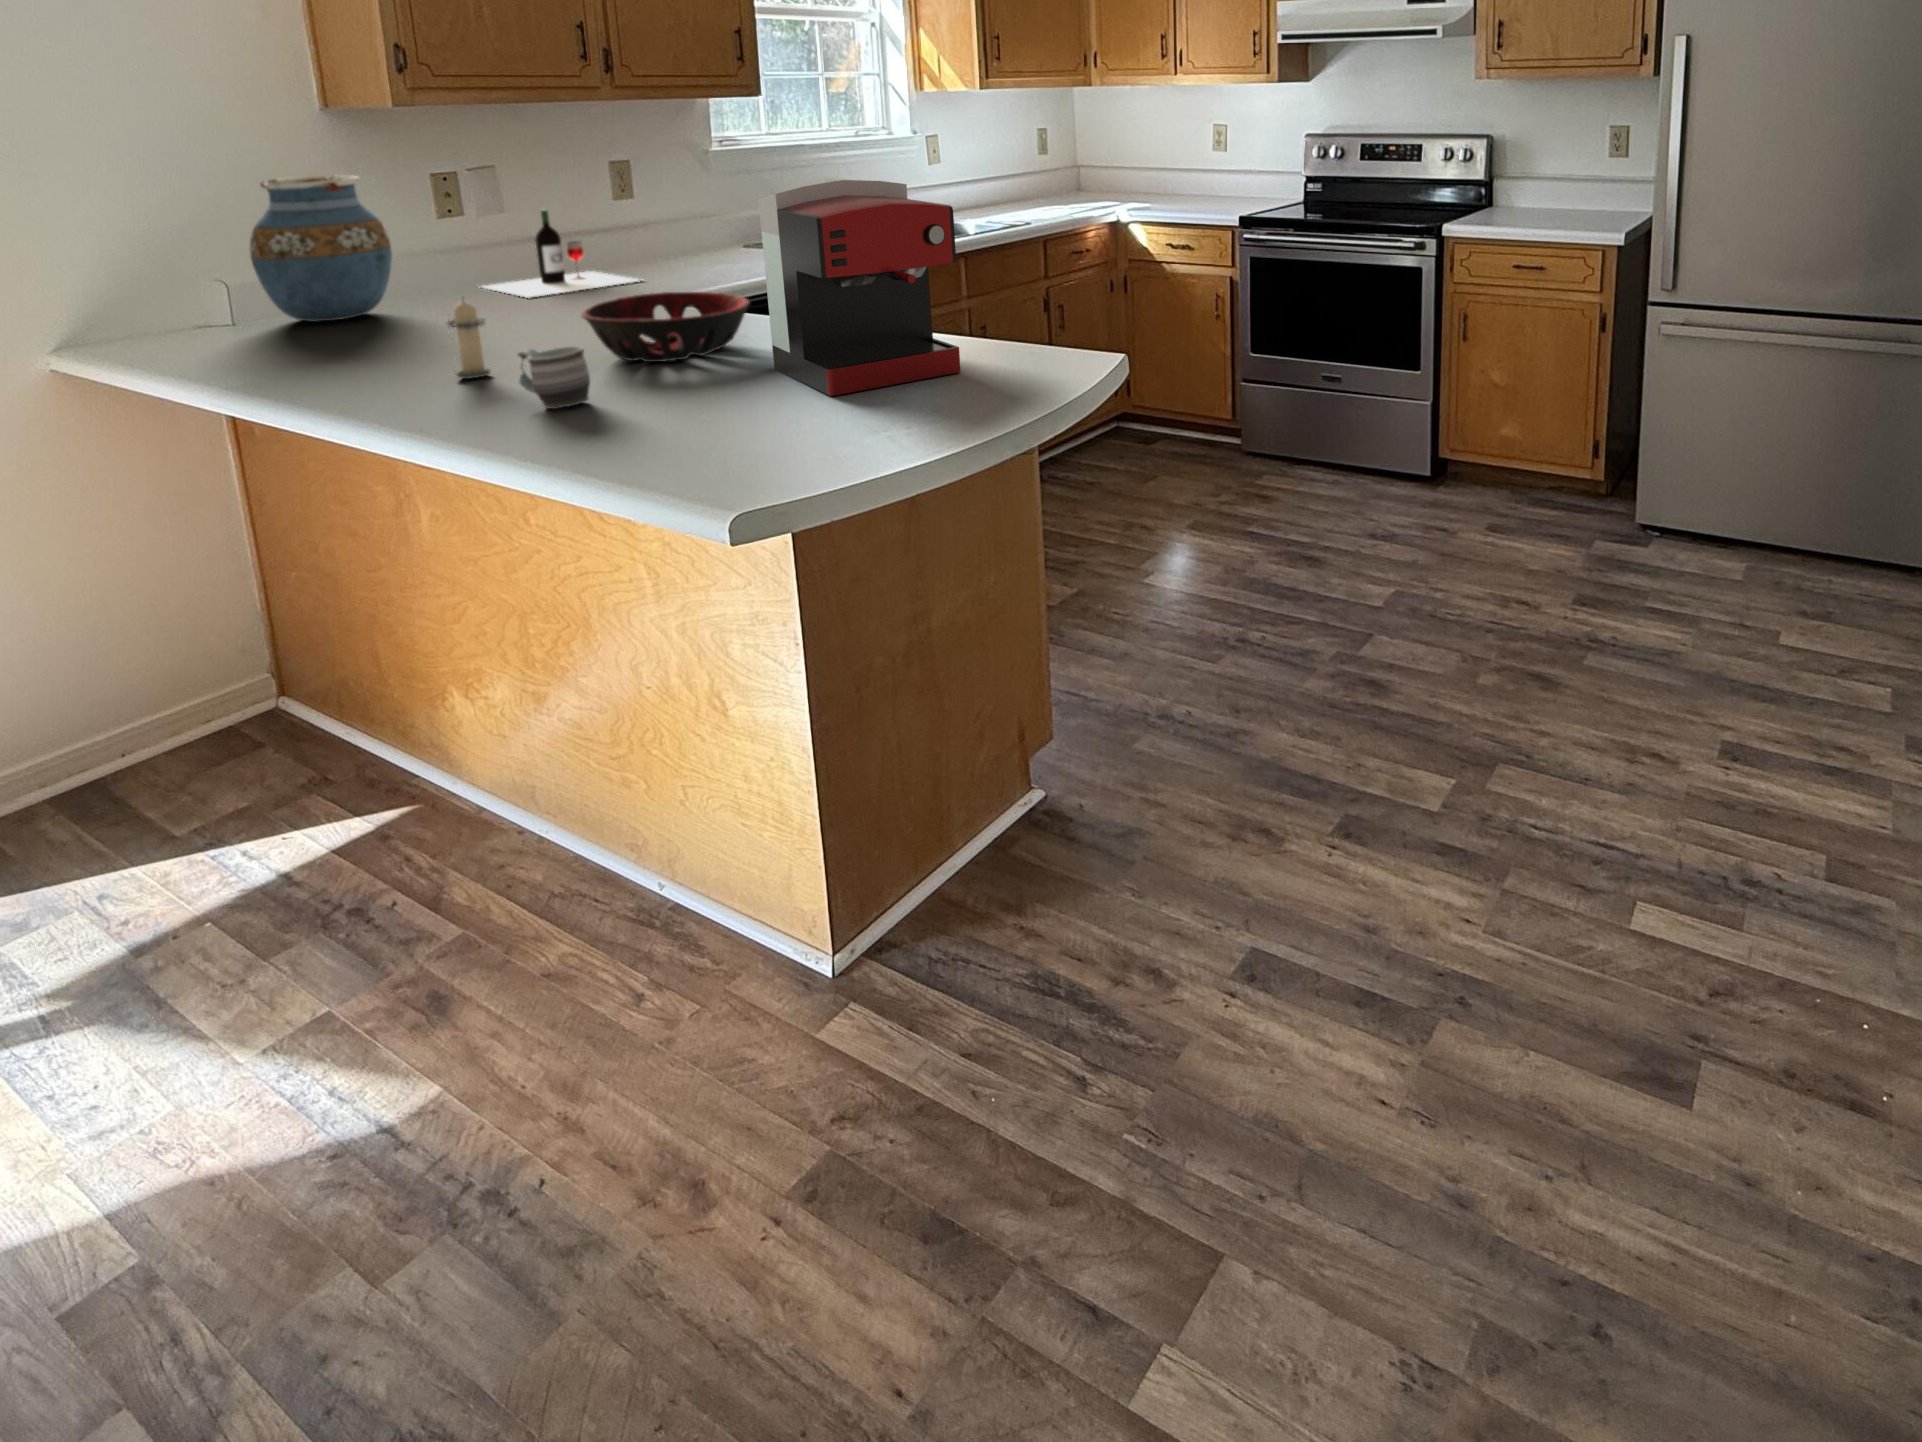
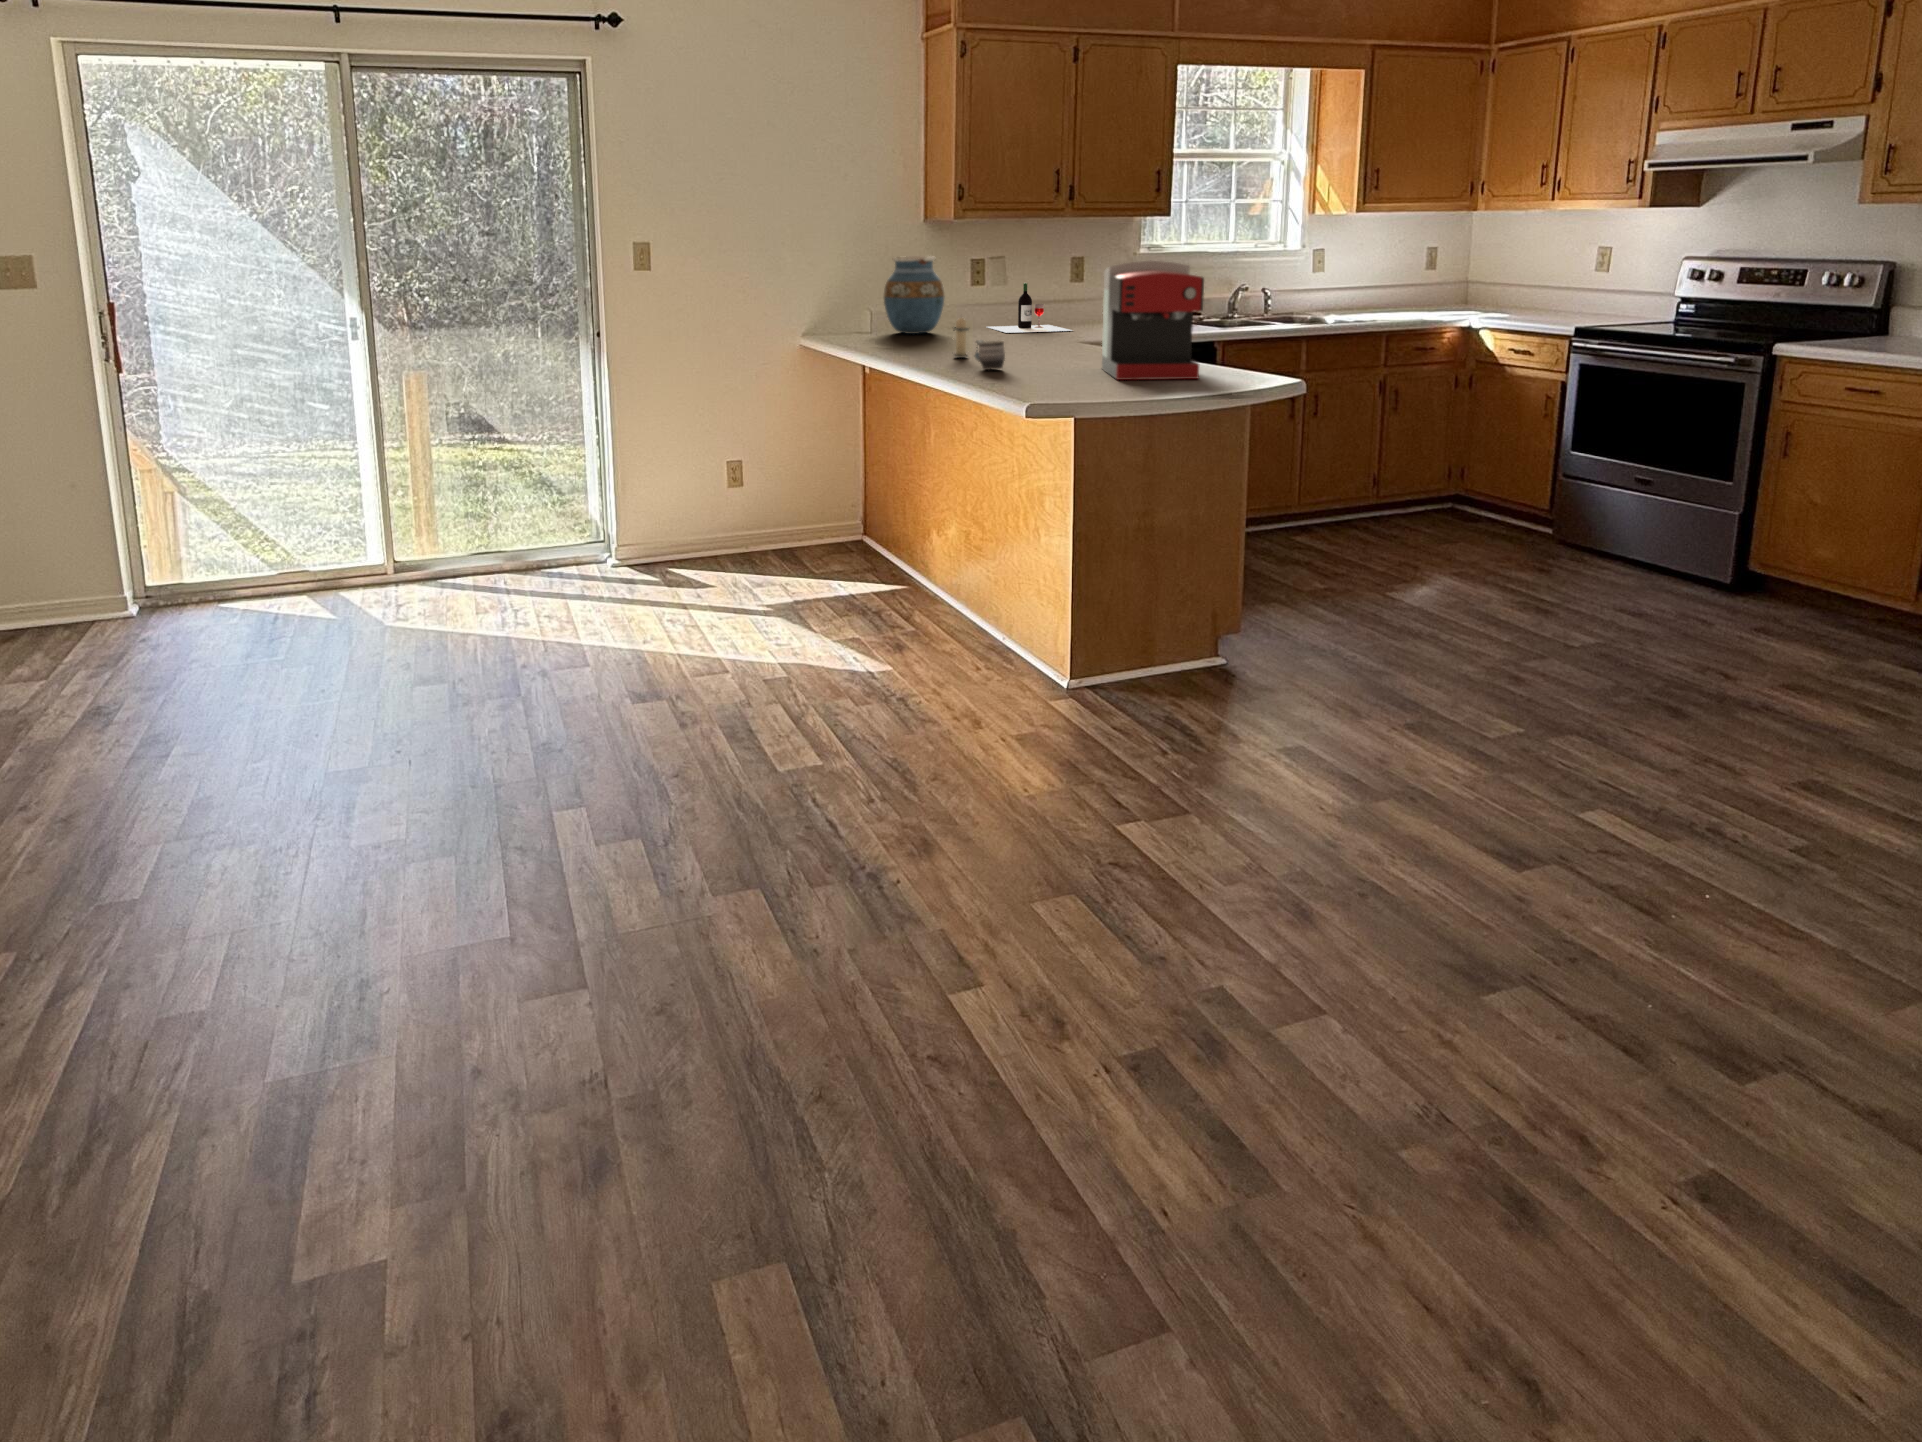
decorative bowl: present [582,292,750,362] -> none [1014,326,1103,361]

